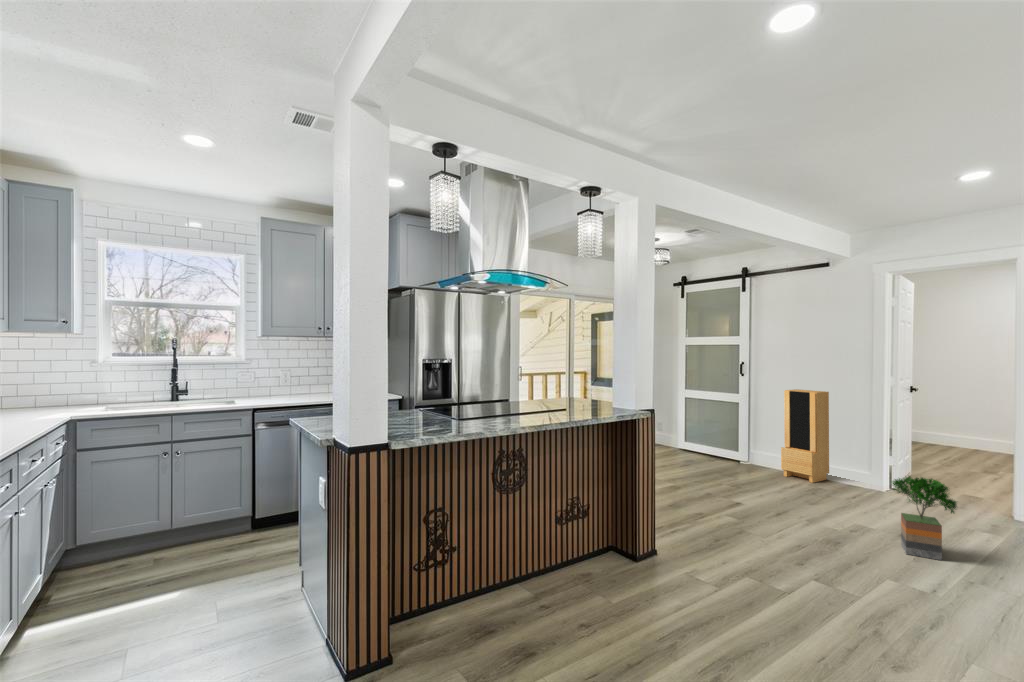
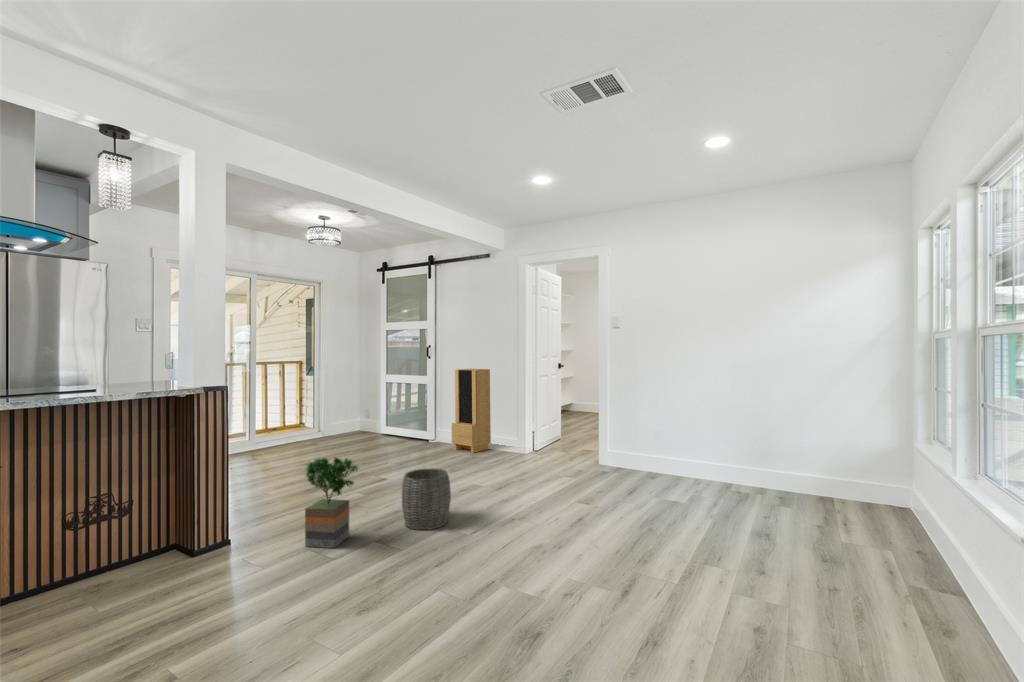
potted tree: present [893,476,957,560] -> present [305,458,358,548]
woven basket: none [815,505,877,573] -> present [402,468,451,530]

